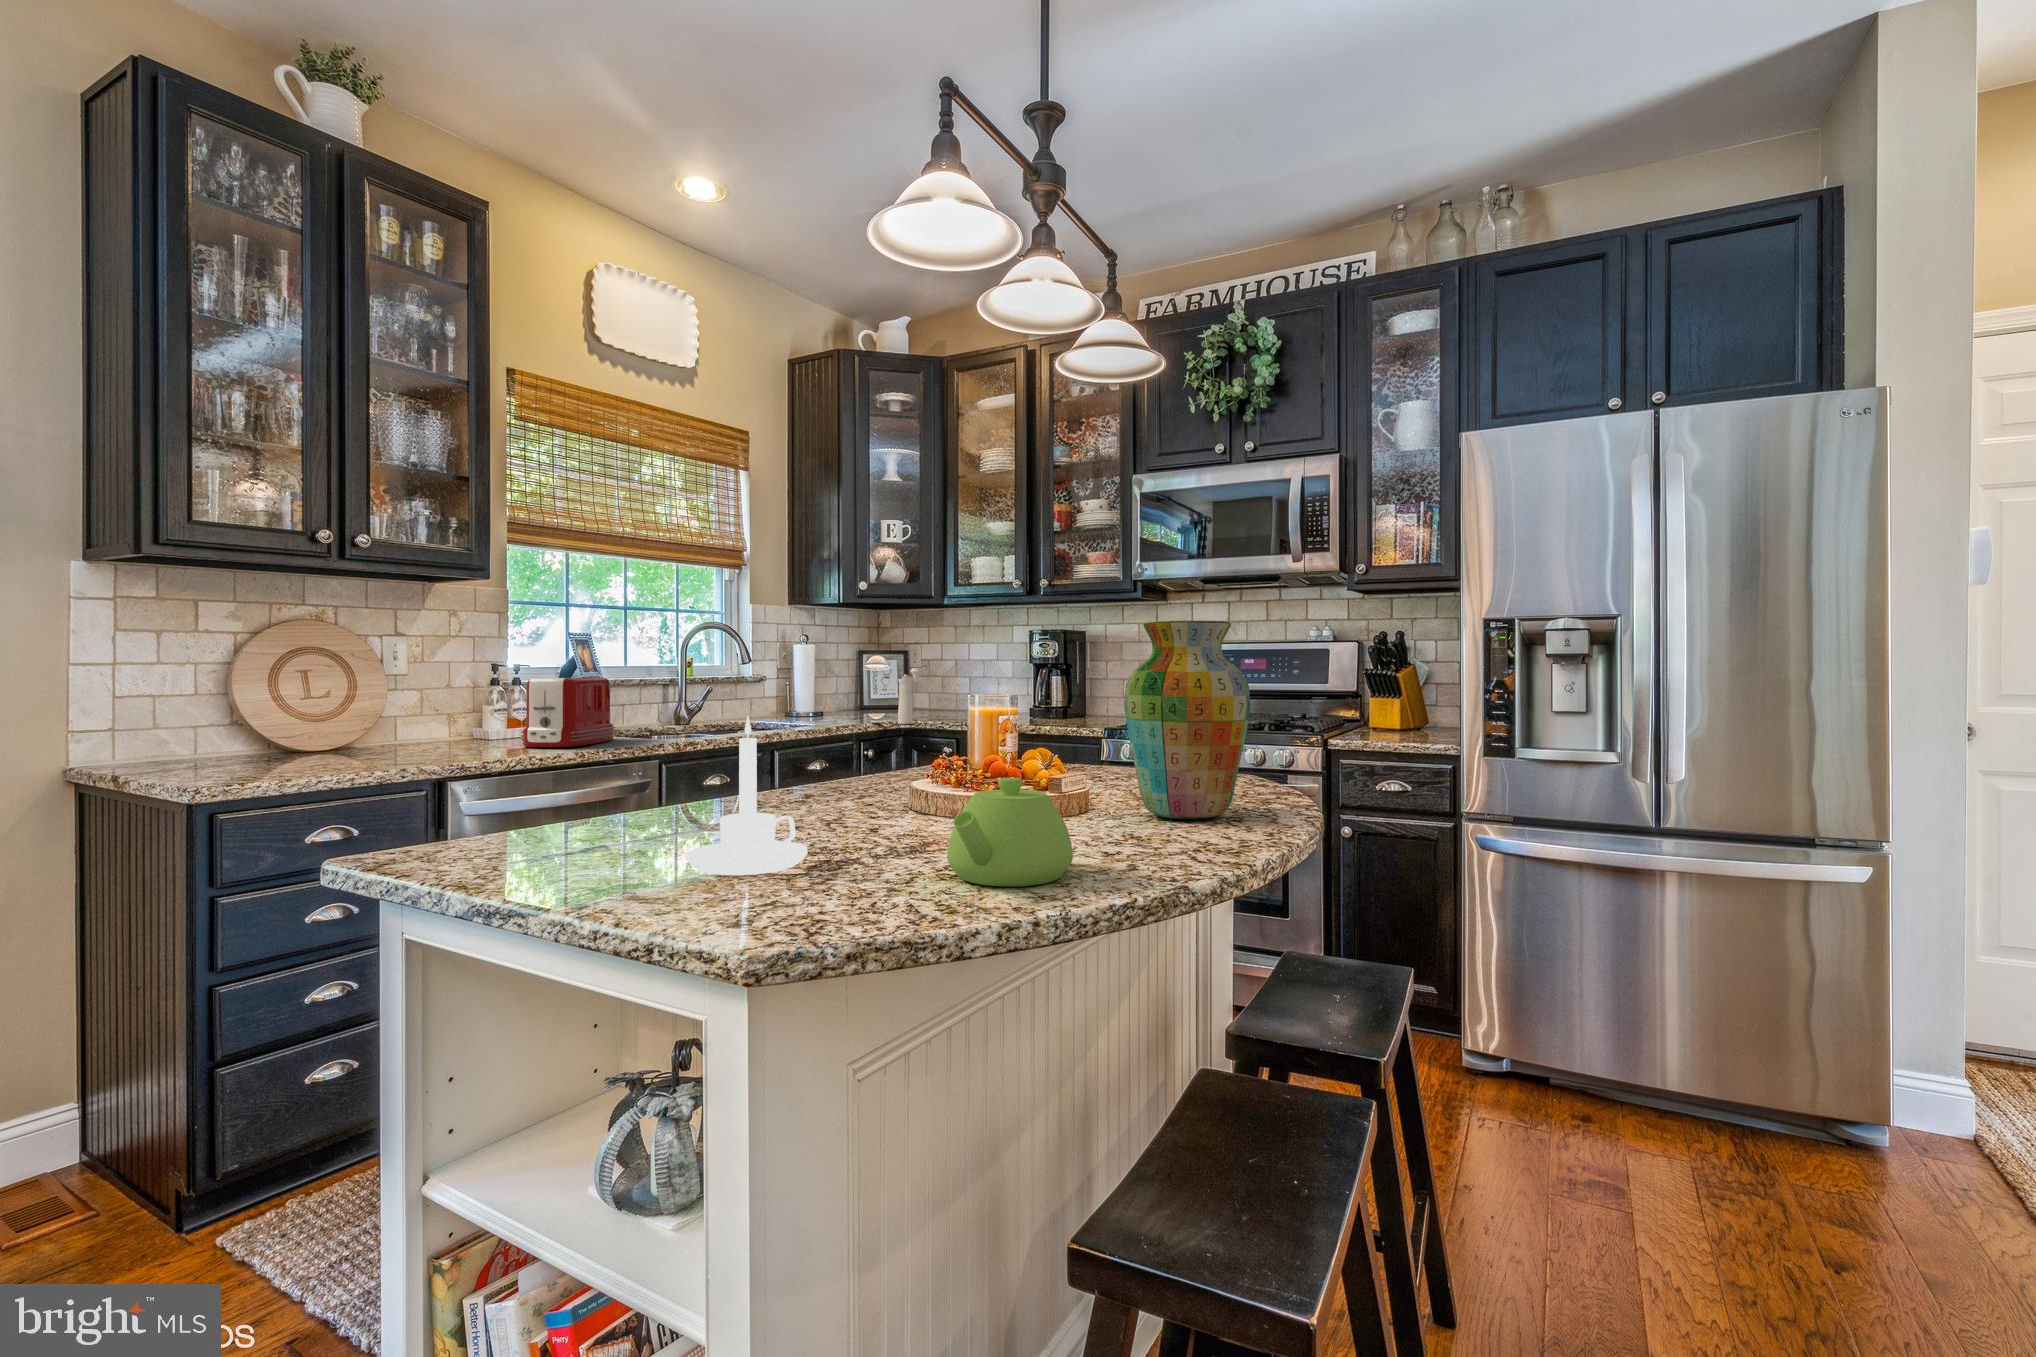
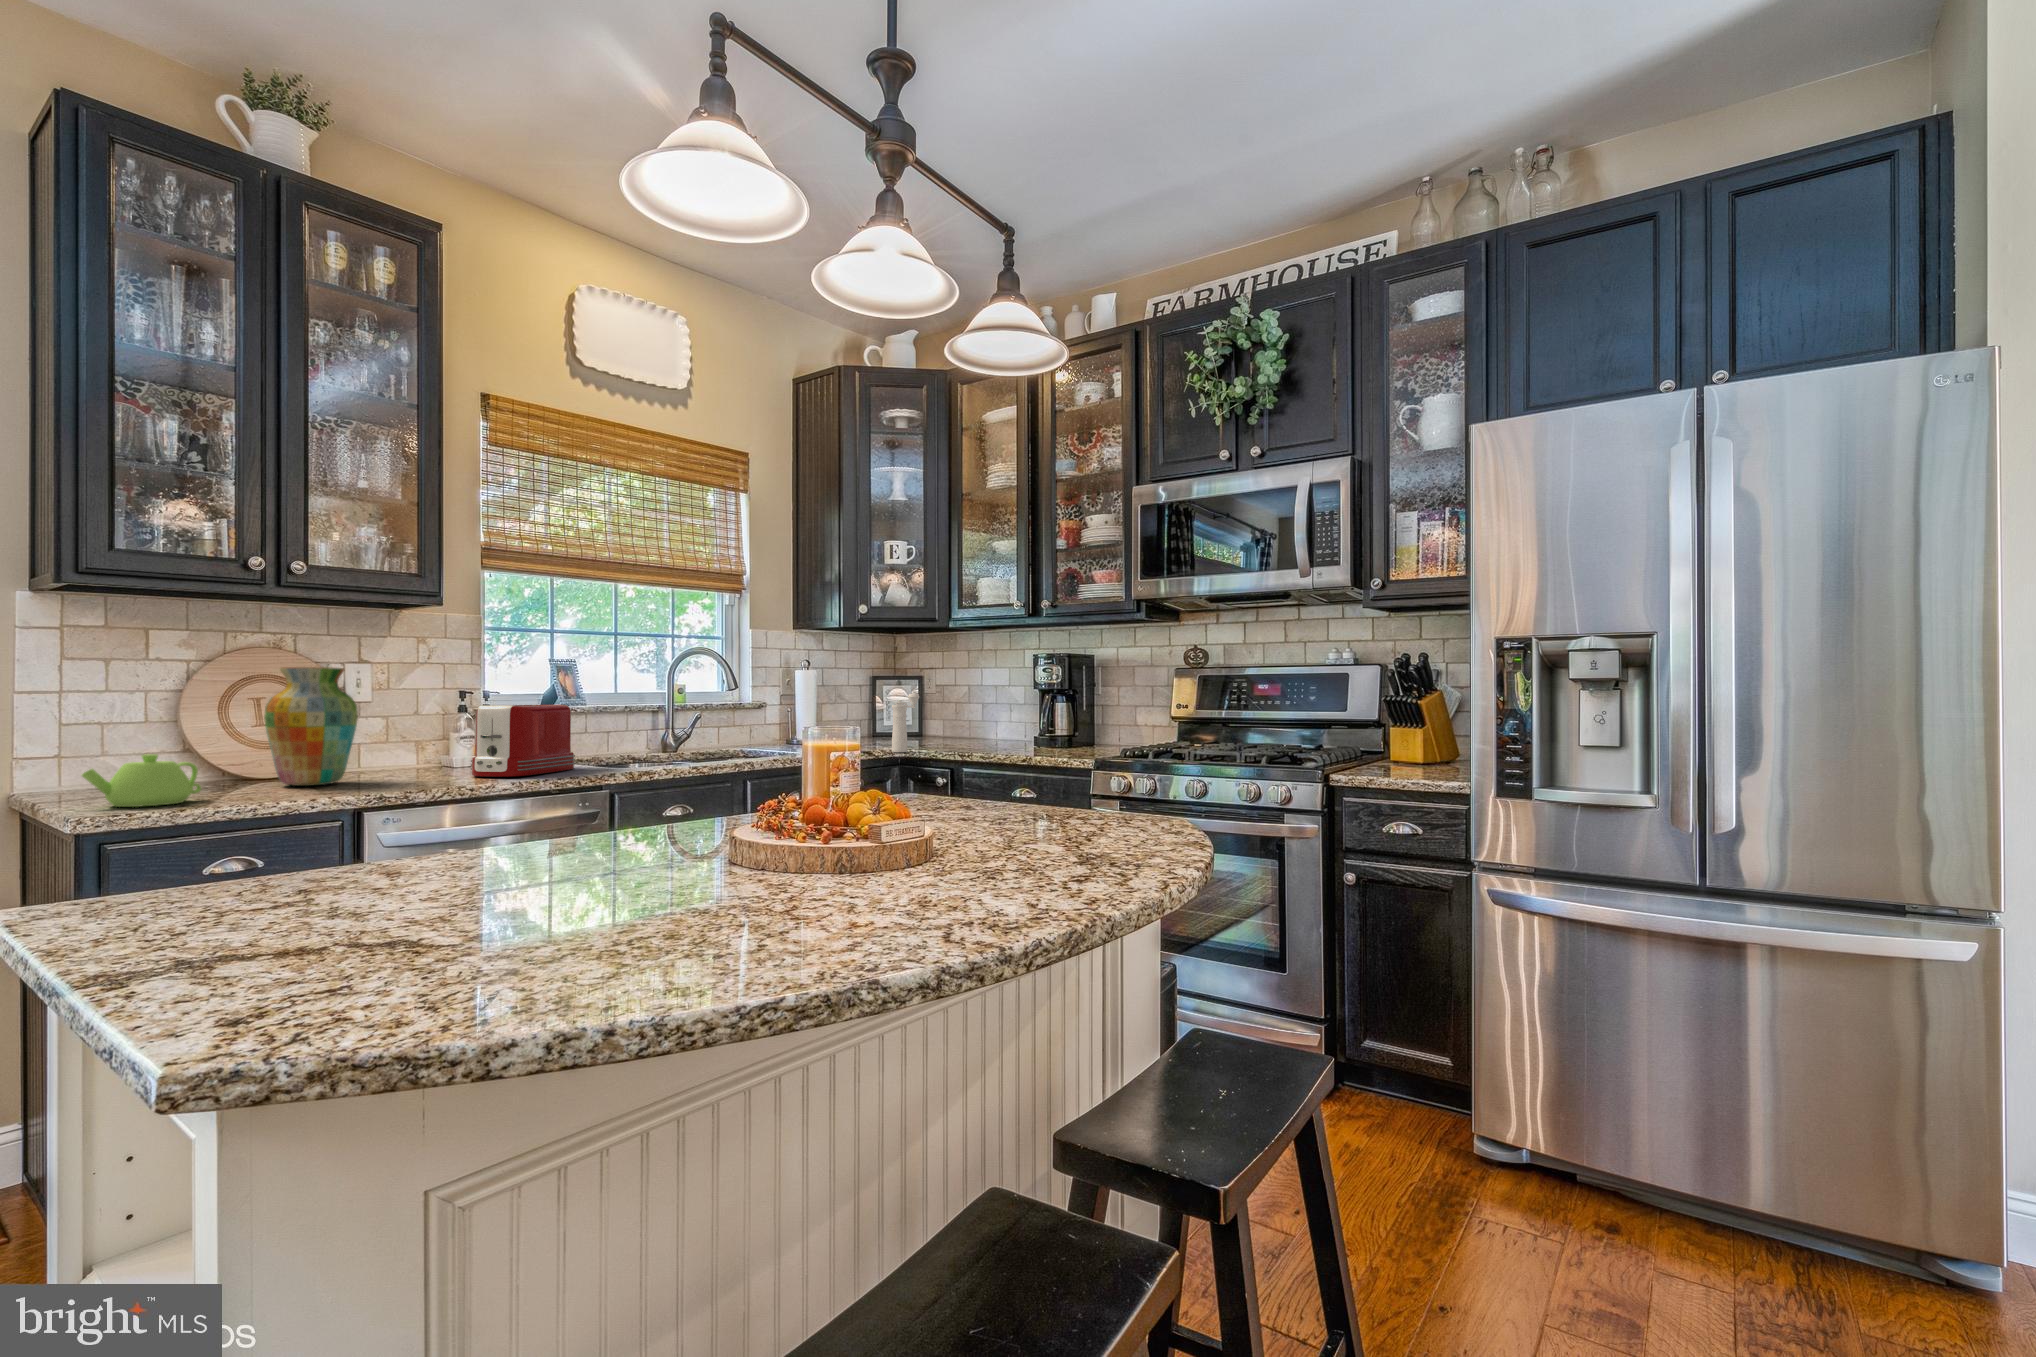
vase: present [1124,621,1250,819] -> present [264,667,358,786]
candle holder: present [686,717,808,875] -> none [332,752,496,945]
teapot: present [947,778,1073,887] -> present [82,754,201,807]

